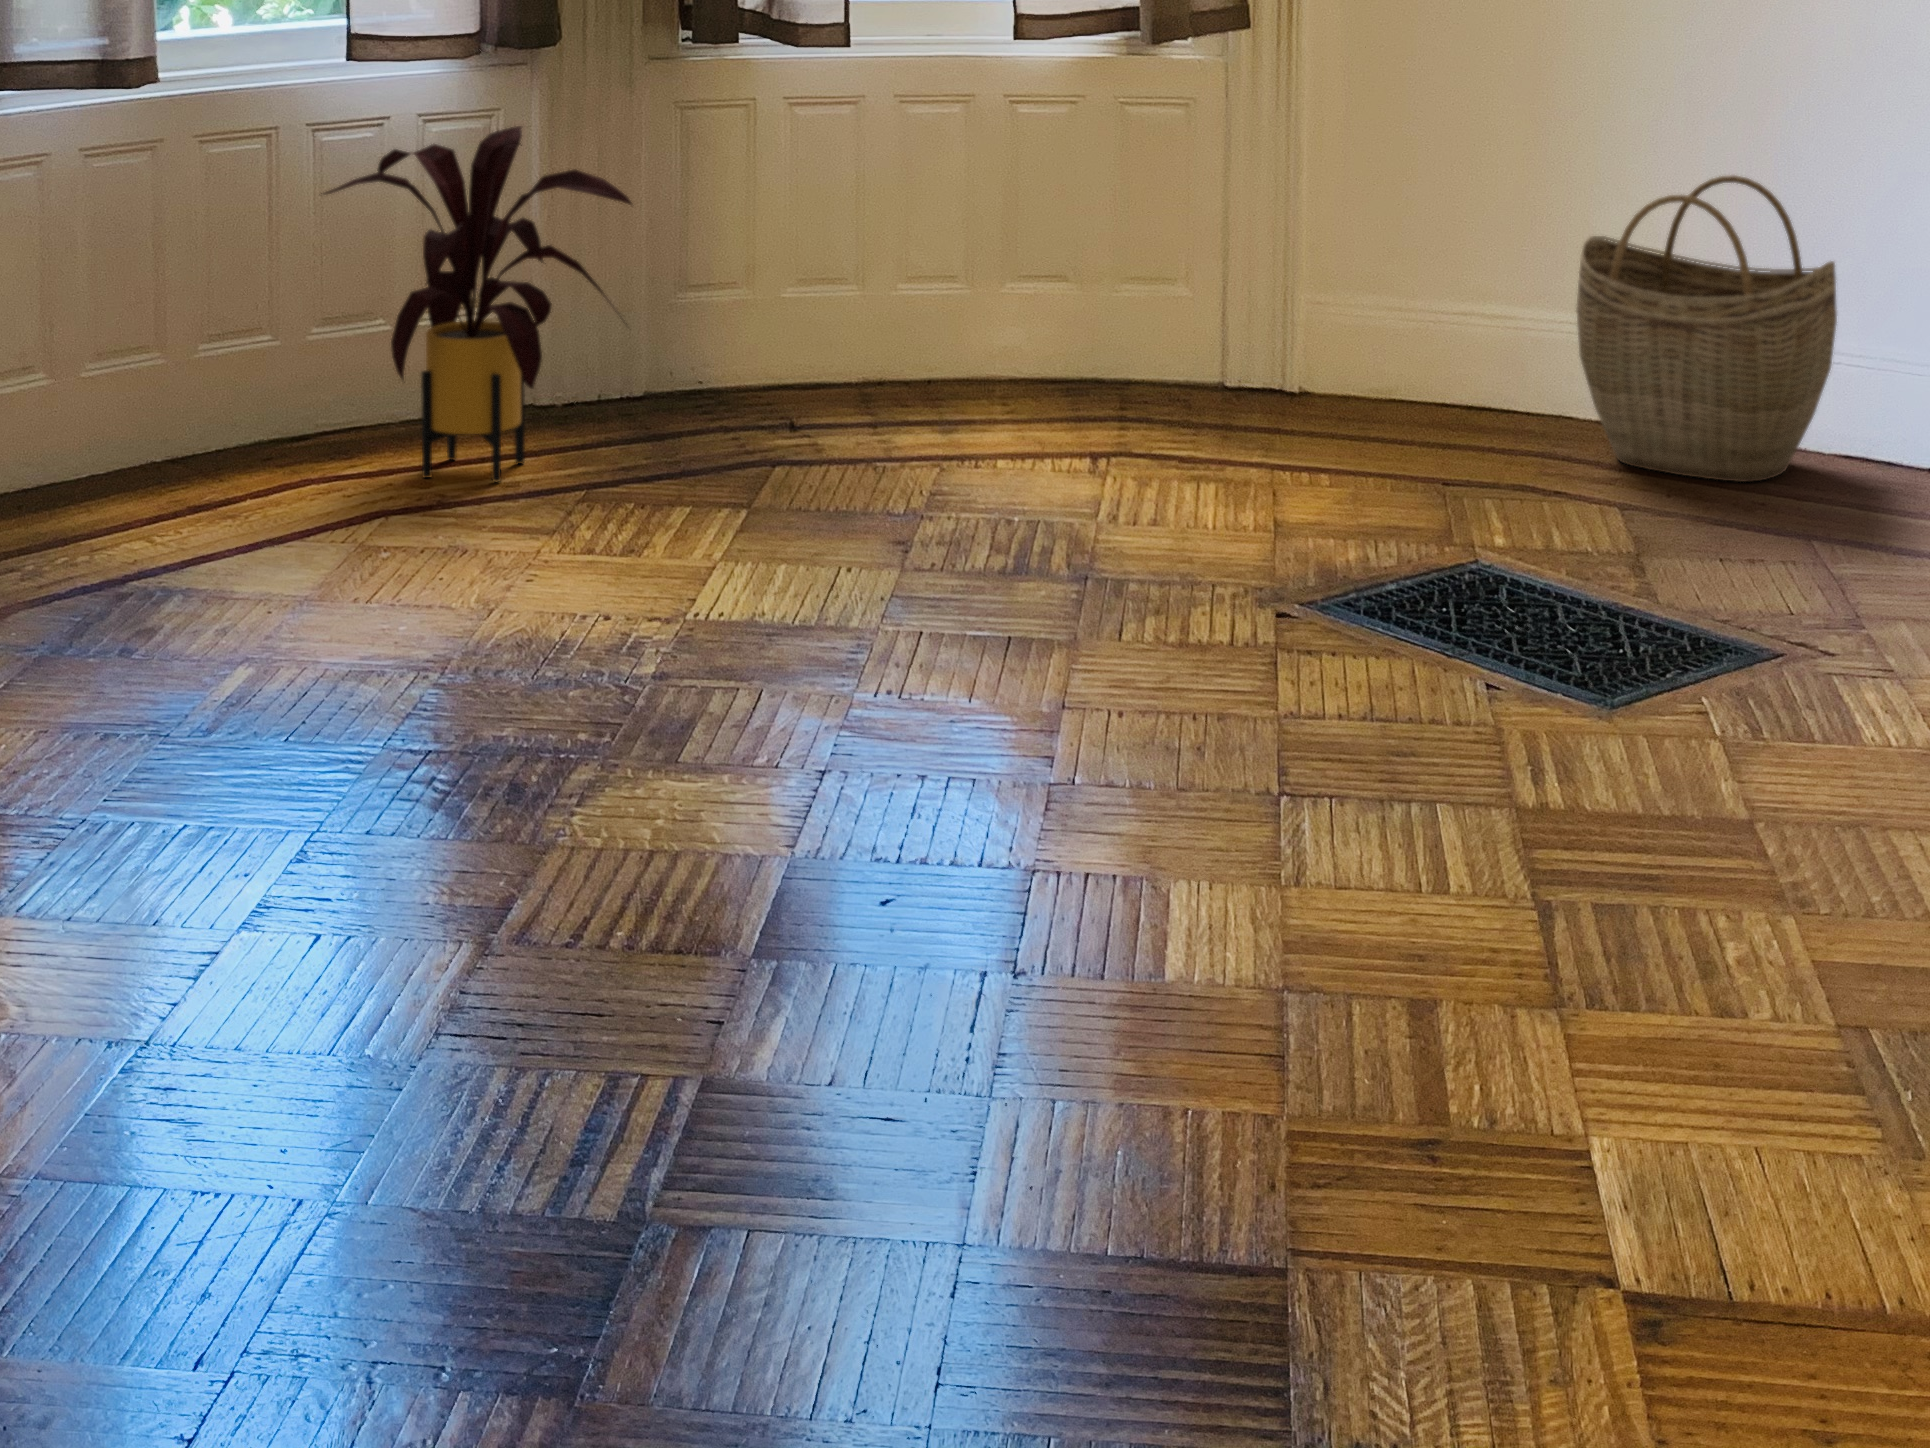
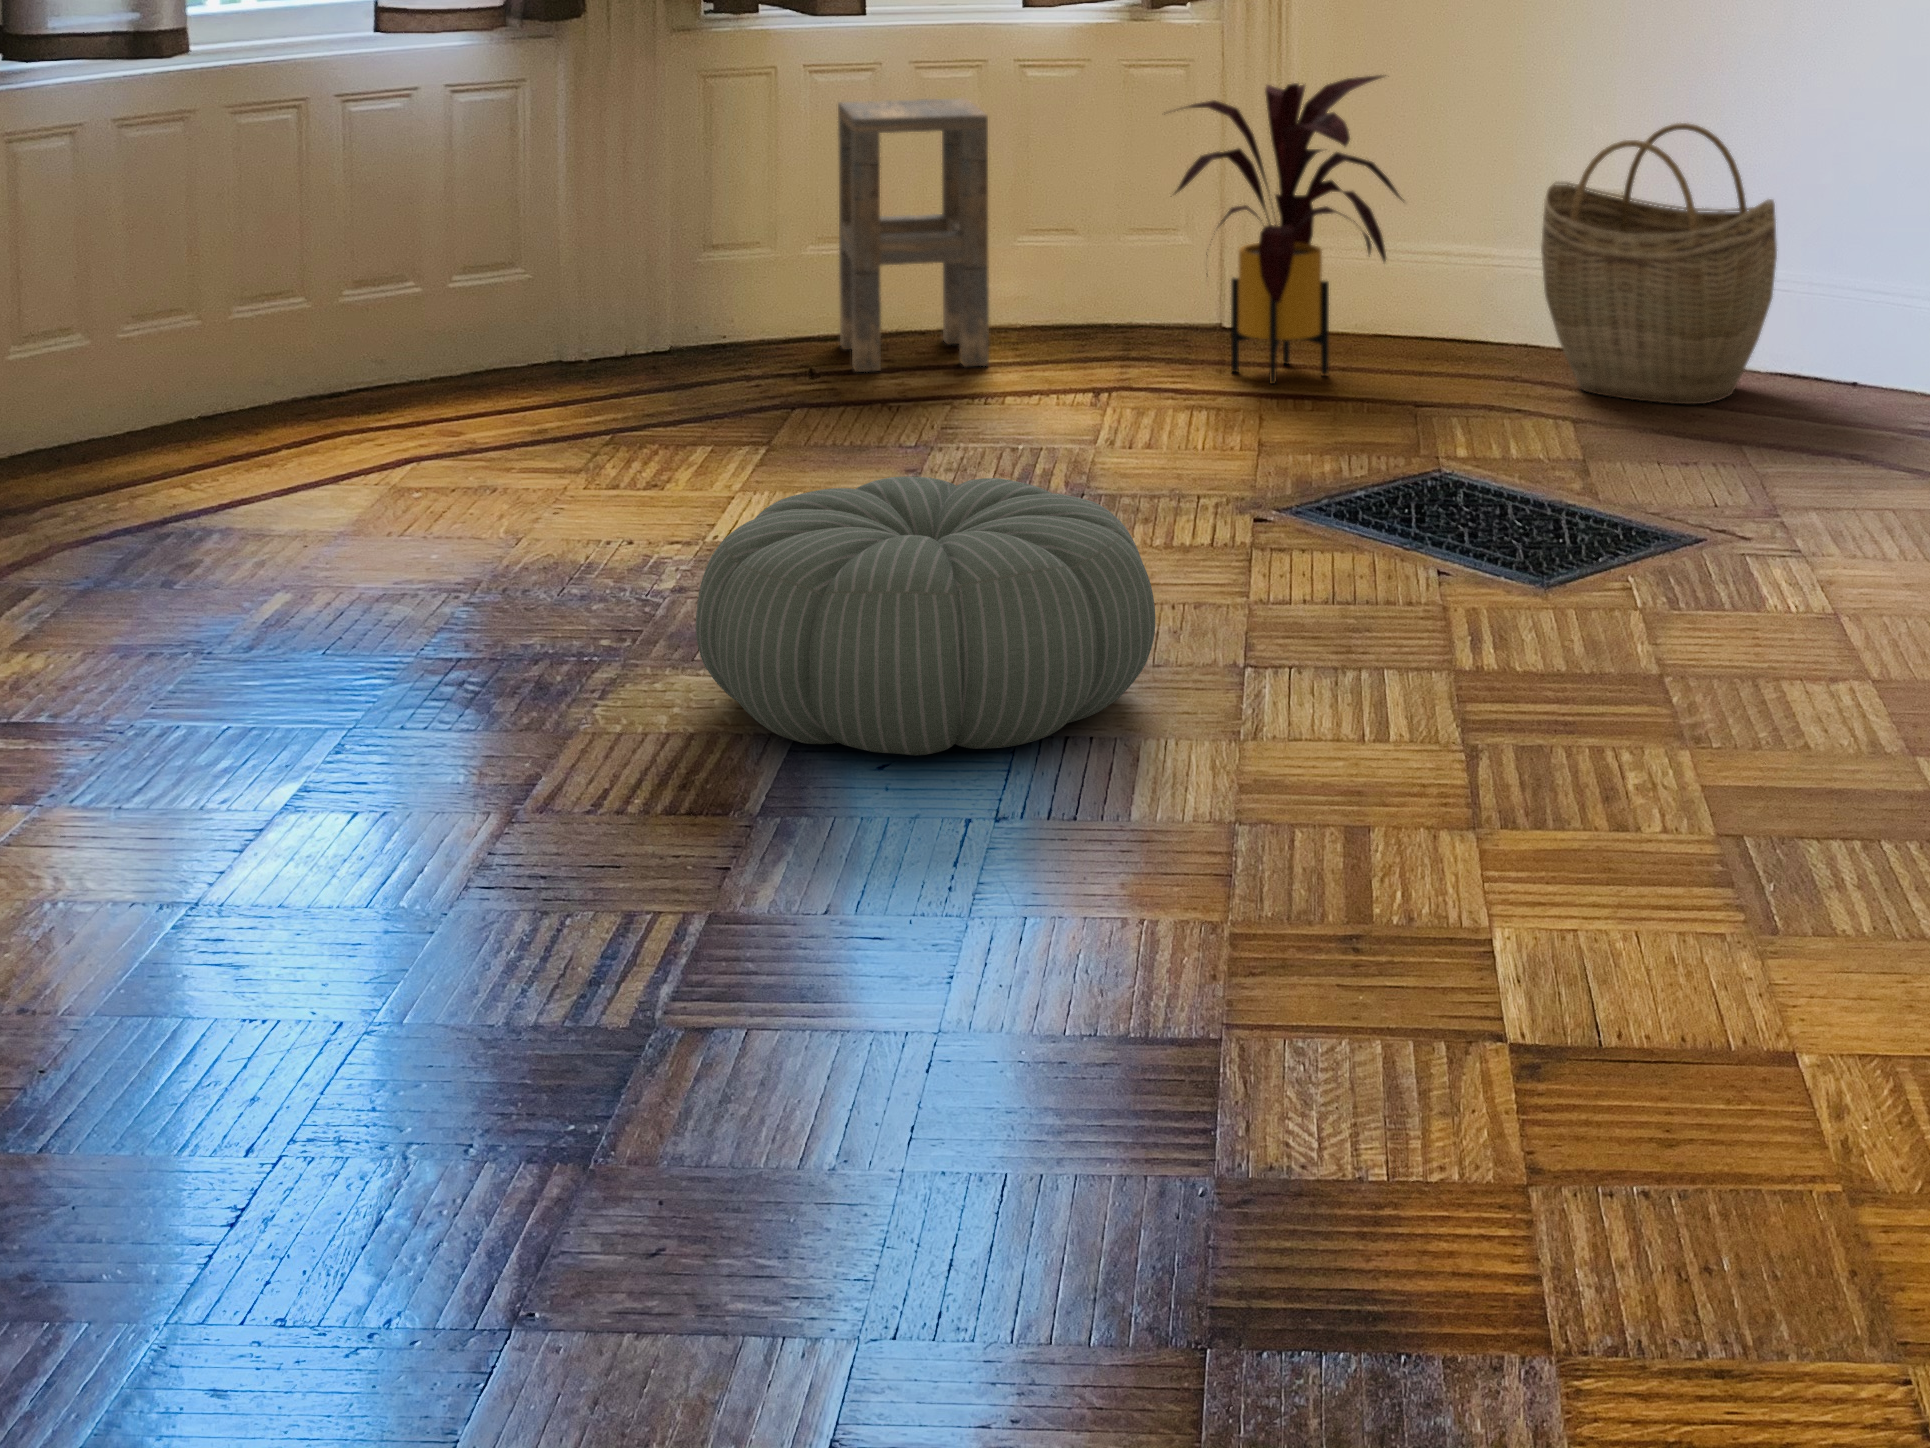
house plant: present [324,126,632,482] -> present [1175,76,1404,384]
side table: none [825,134,984,421] -> present [838,98,989,372]
pouf: none [683,566,1185,887] -> present [696,476,1155,756]

